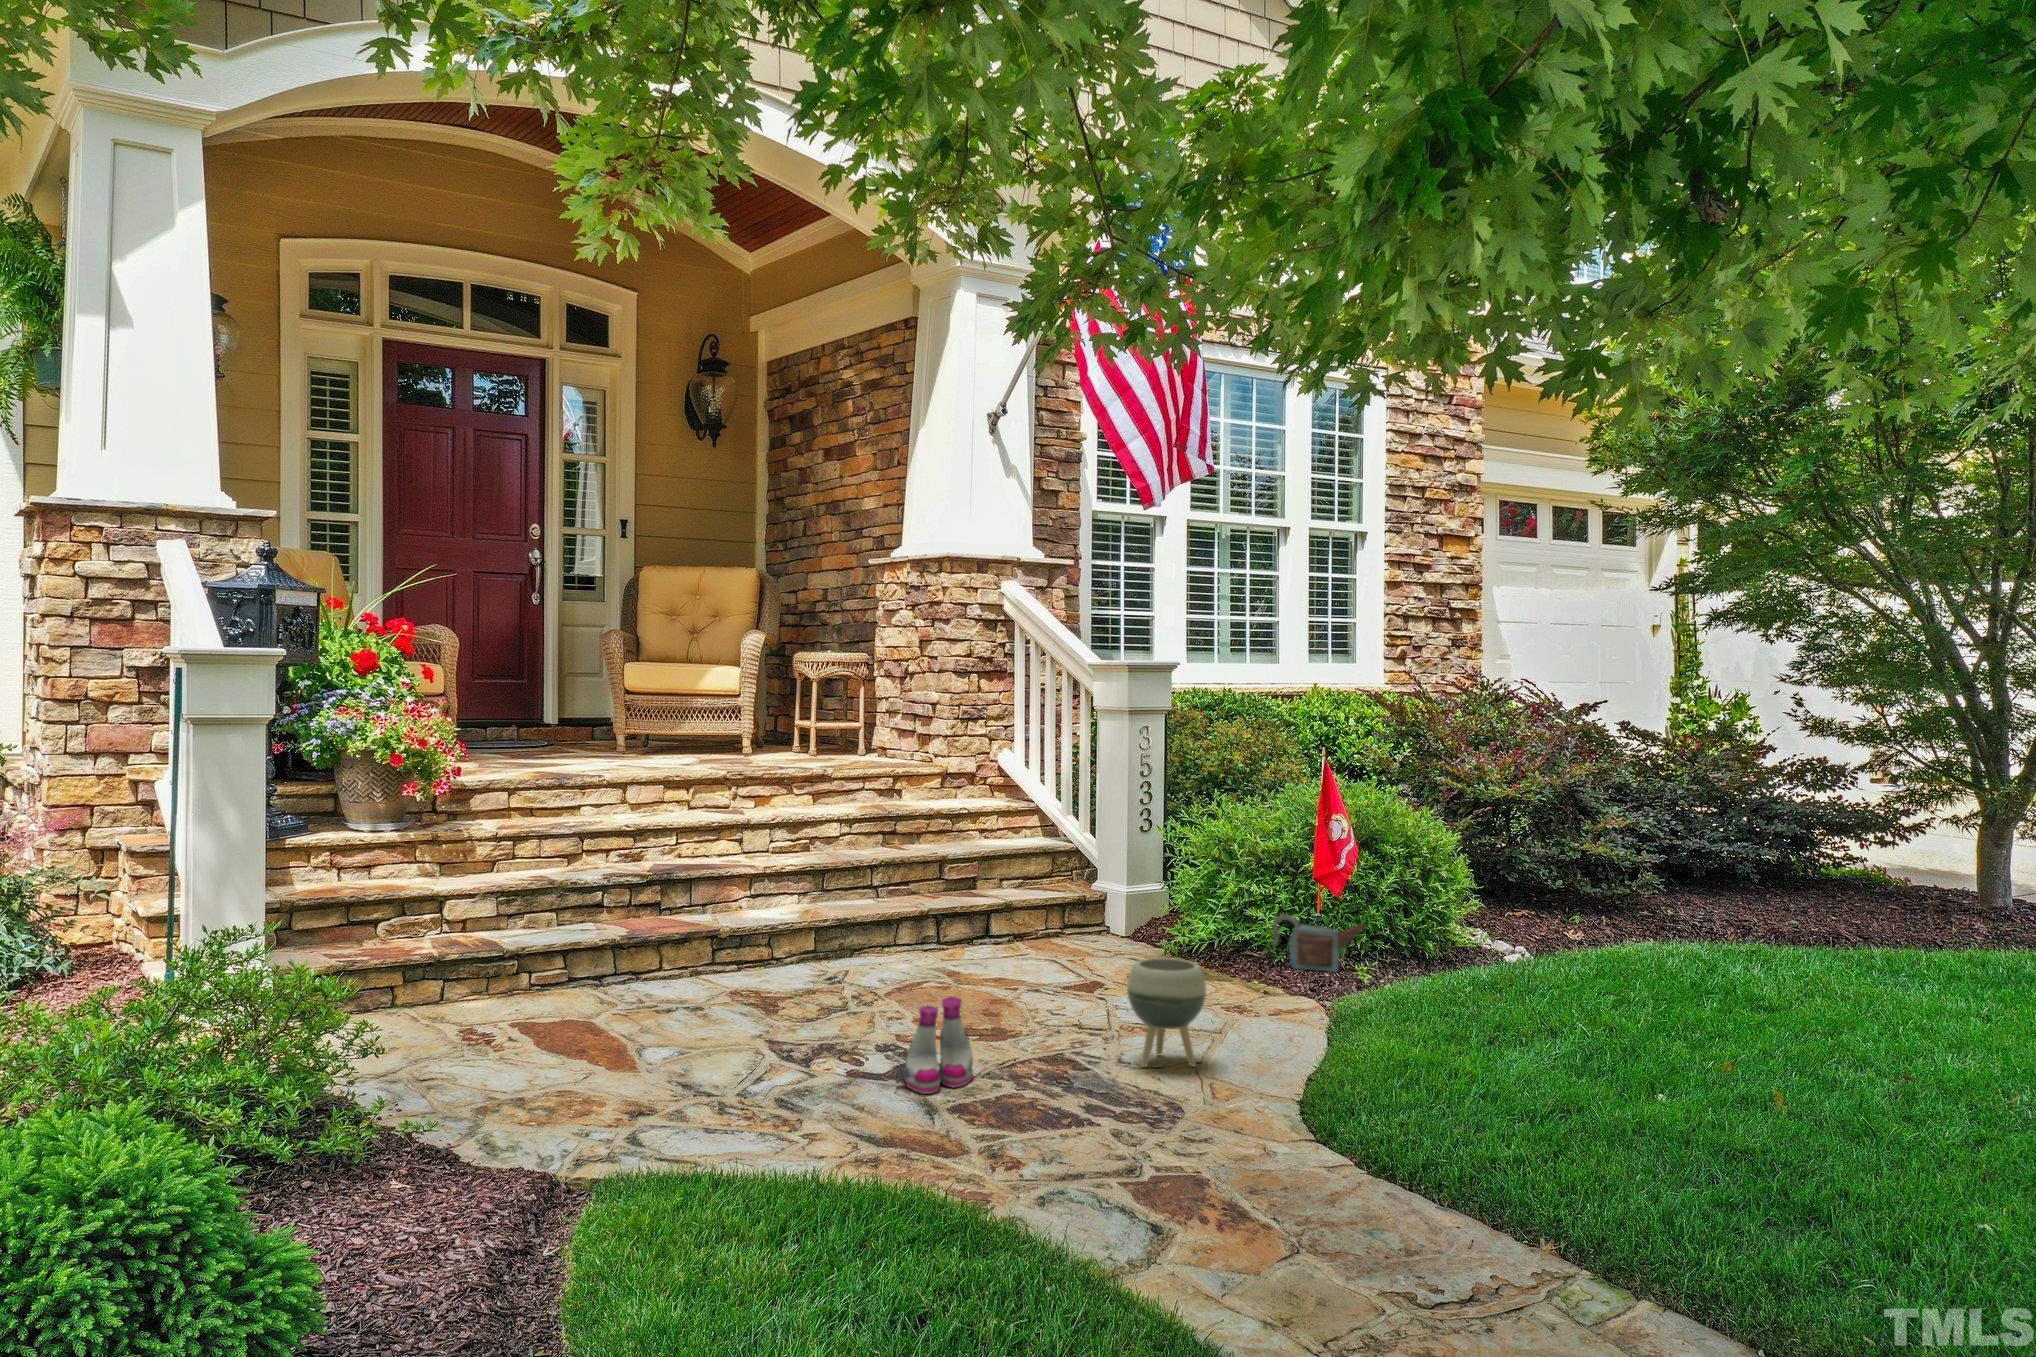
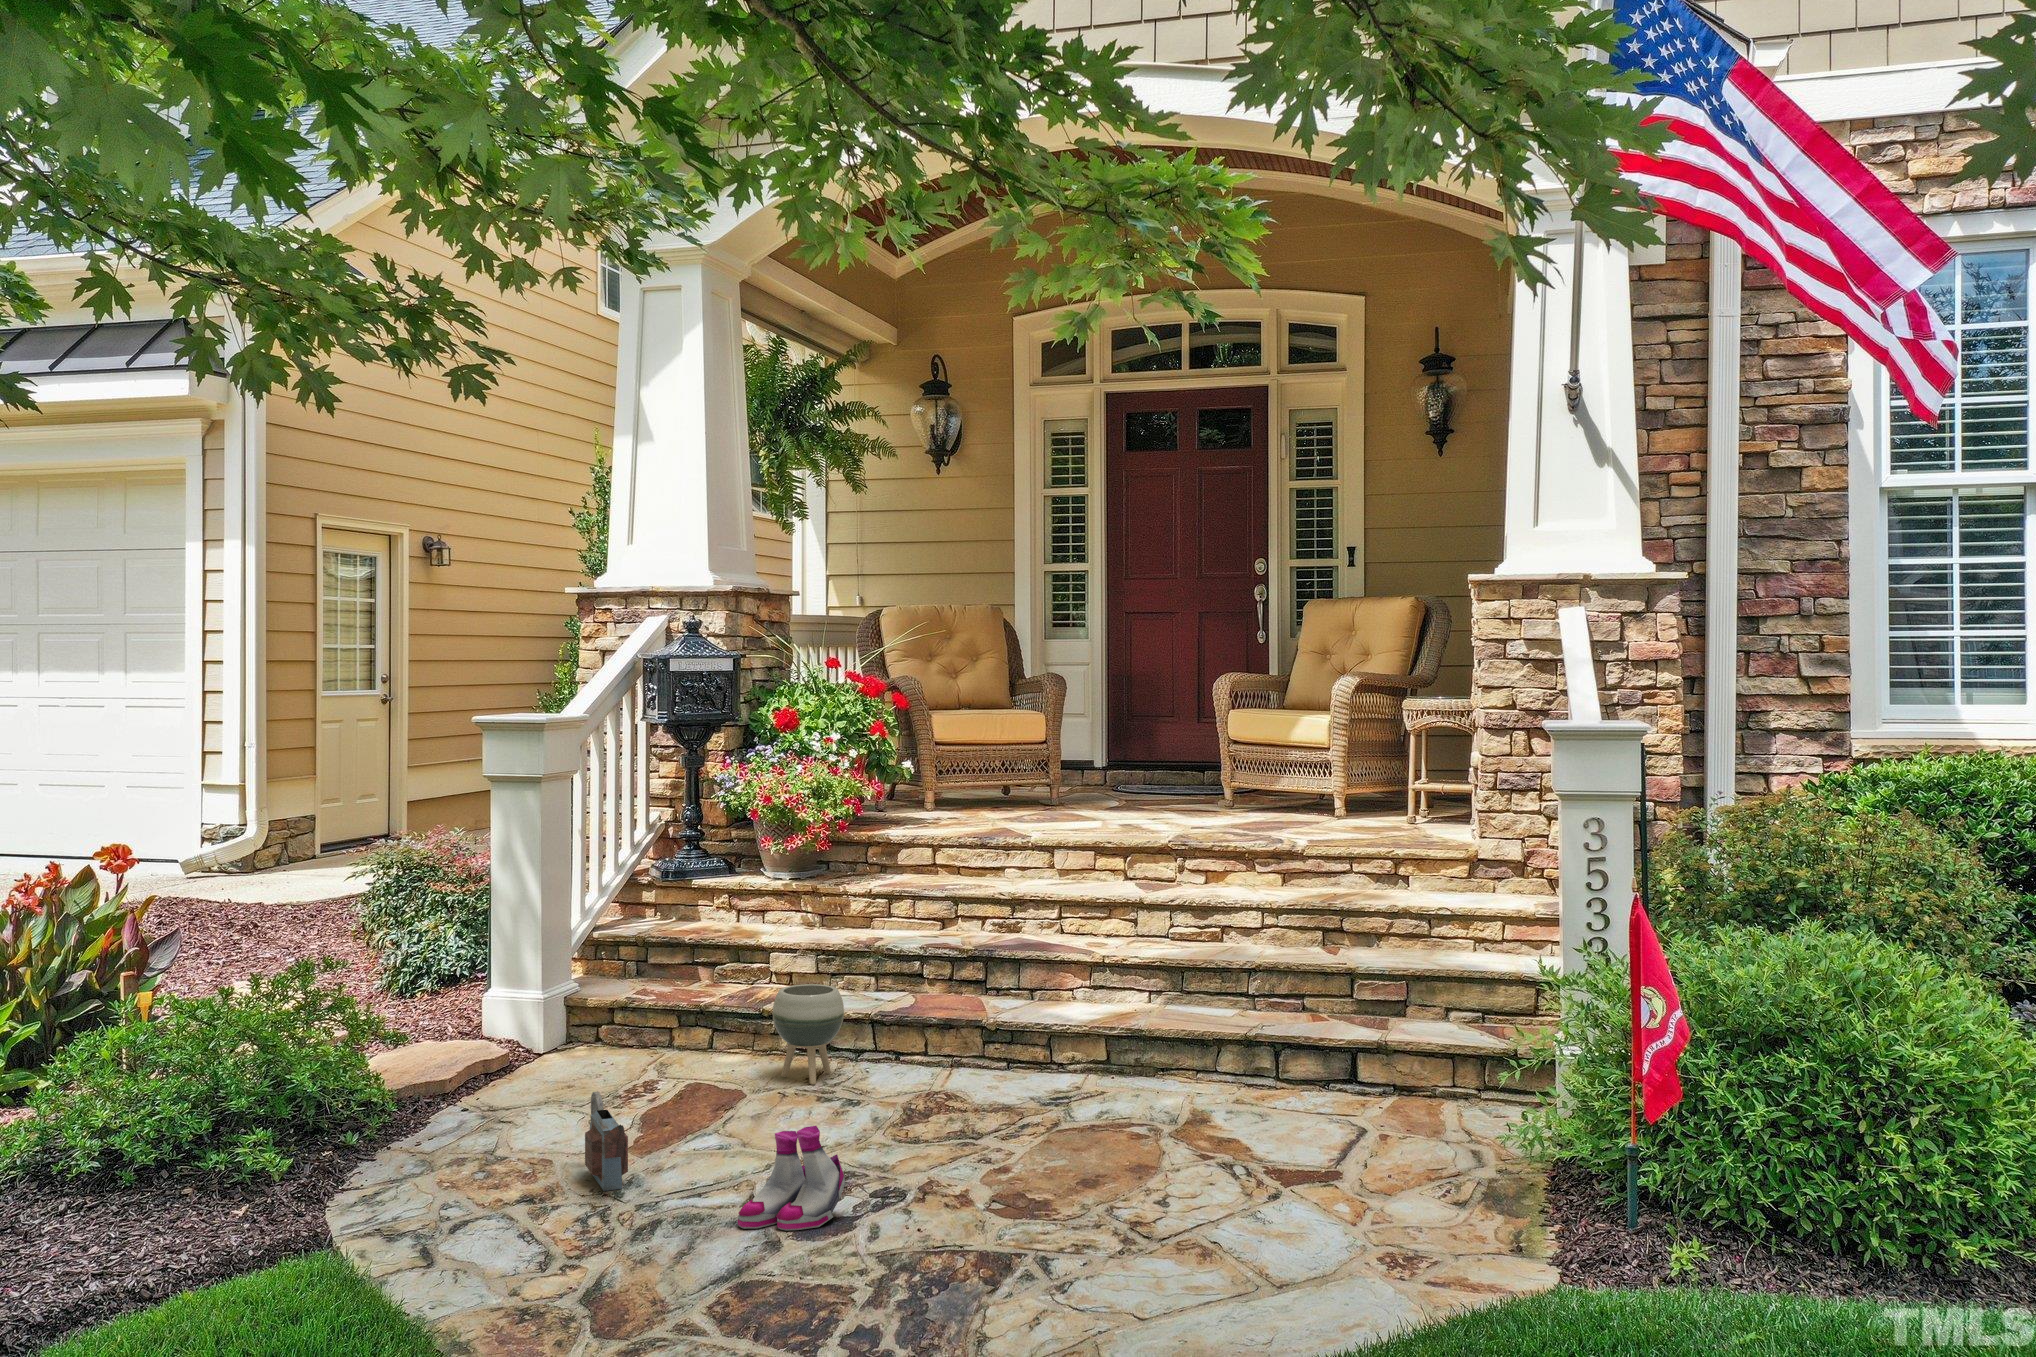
watering can: present [1272,915,1366,972] -> present [585,1091,628,1191]
planter: present [1127,958,1206,1067] -> present [773,984,844,1085]

